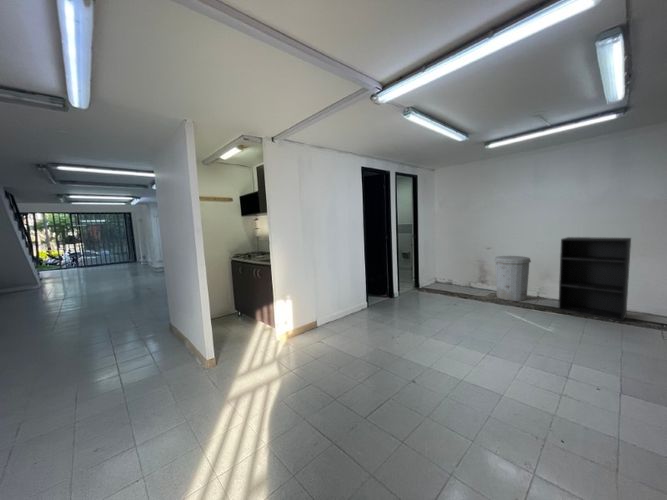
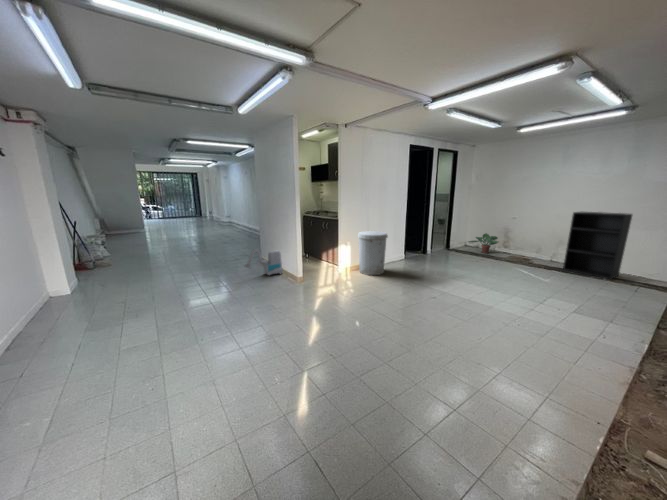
trash can: present [494,256,531,301] -> present [358,231,388,275]
potted plant: none [438,267,475,291] -> present [469,233,498,253]
vacuum cleaner: none [113,318,188,360] -> present [245,249,283,275]

